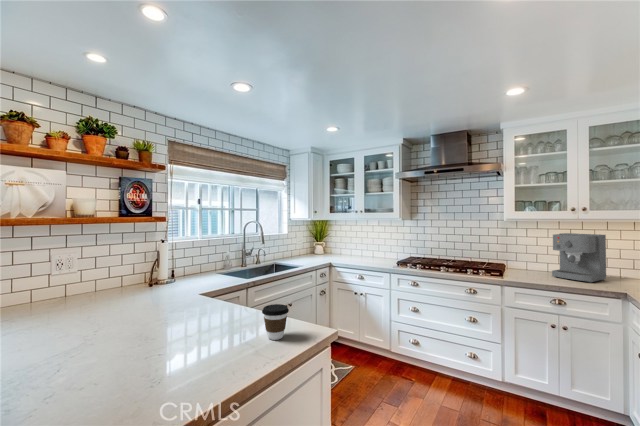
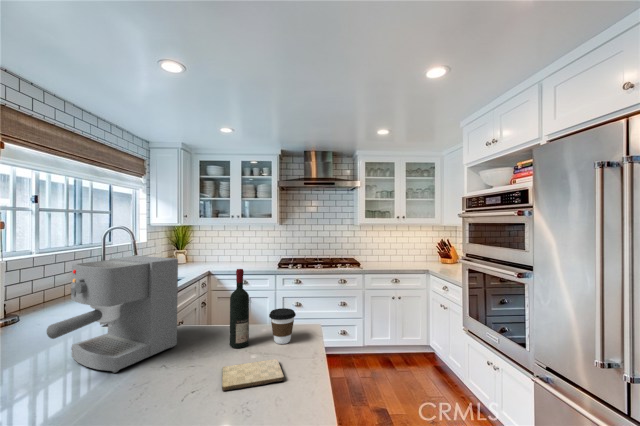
coffee maker: present [552,233,606,283] -> present [47,256,178,373]
wine bottle: none [234,261,251,333] -> present [230,269,249,348]
cutting board: none [172,344,239,371] -> present [222,359,284,391]

